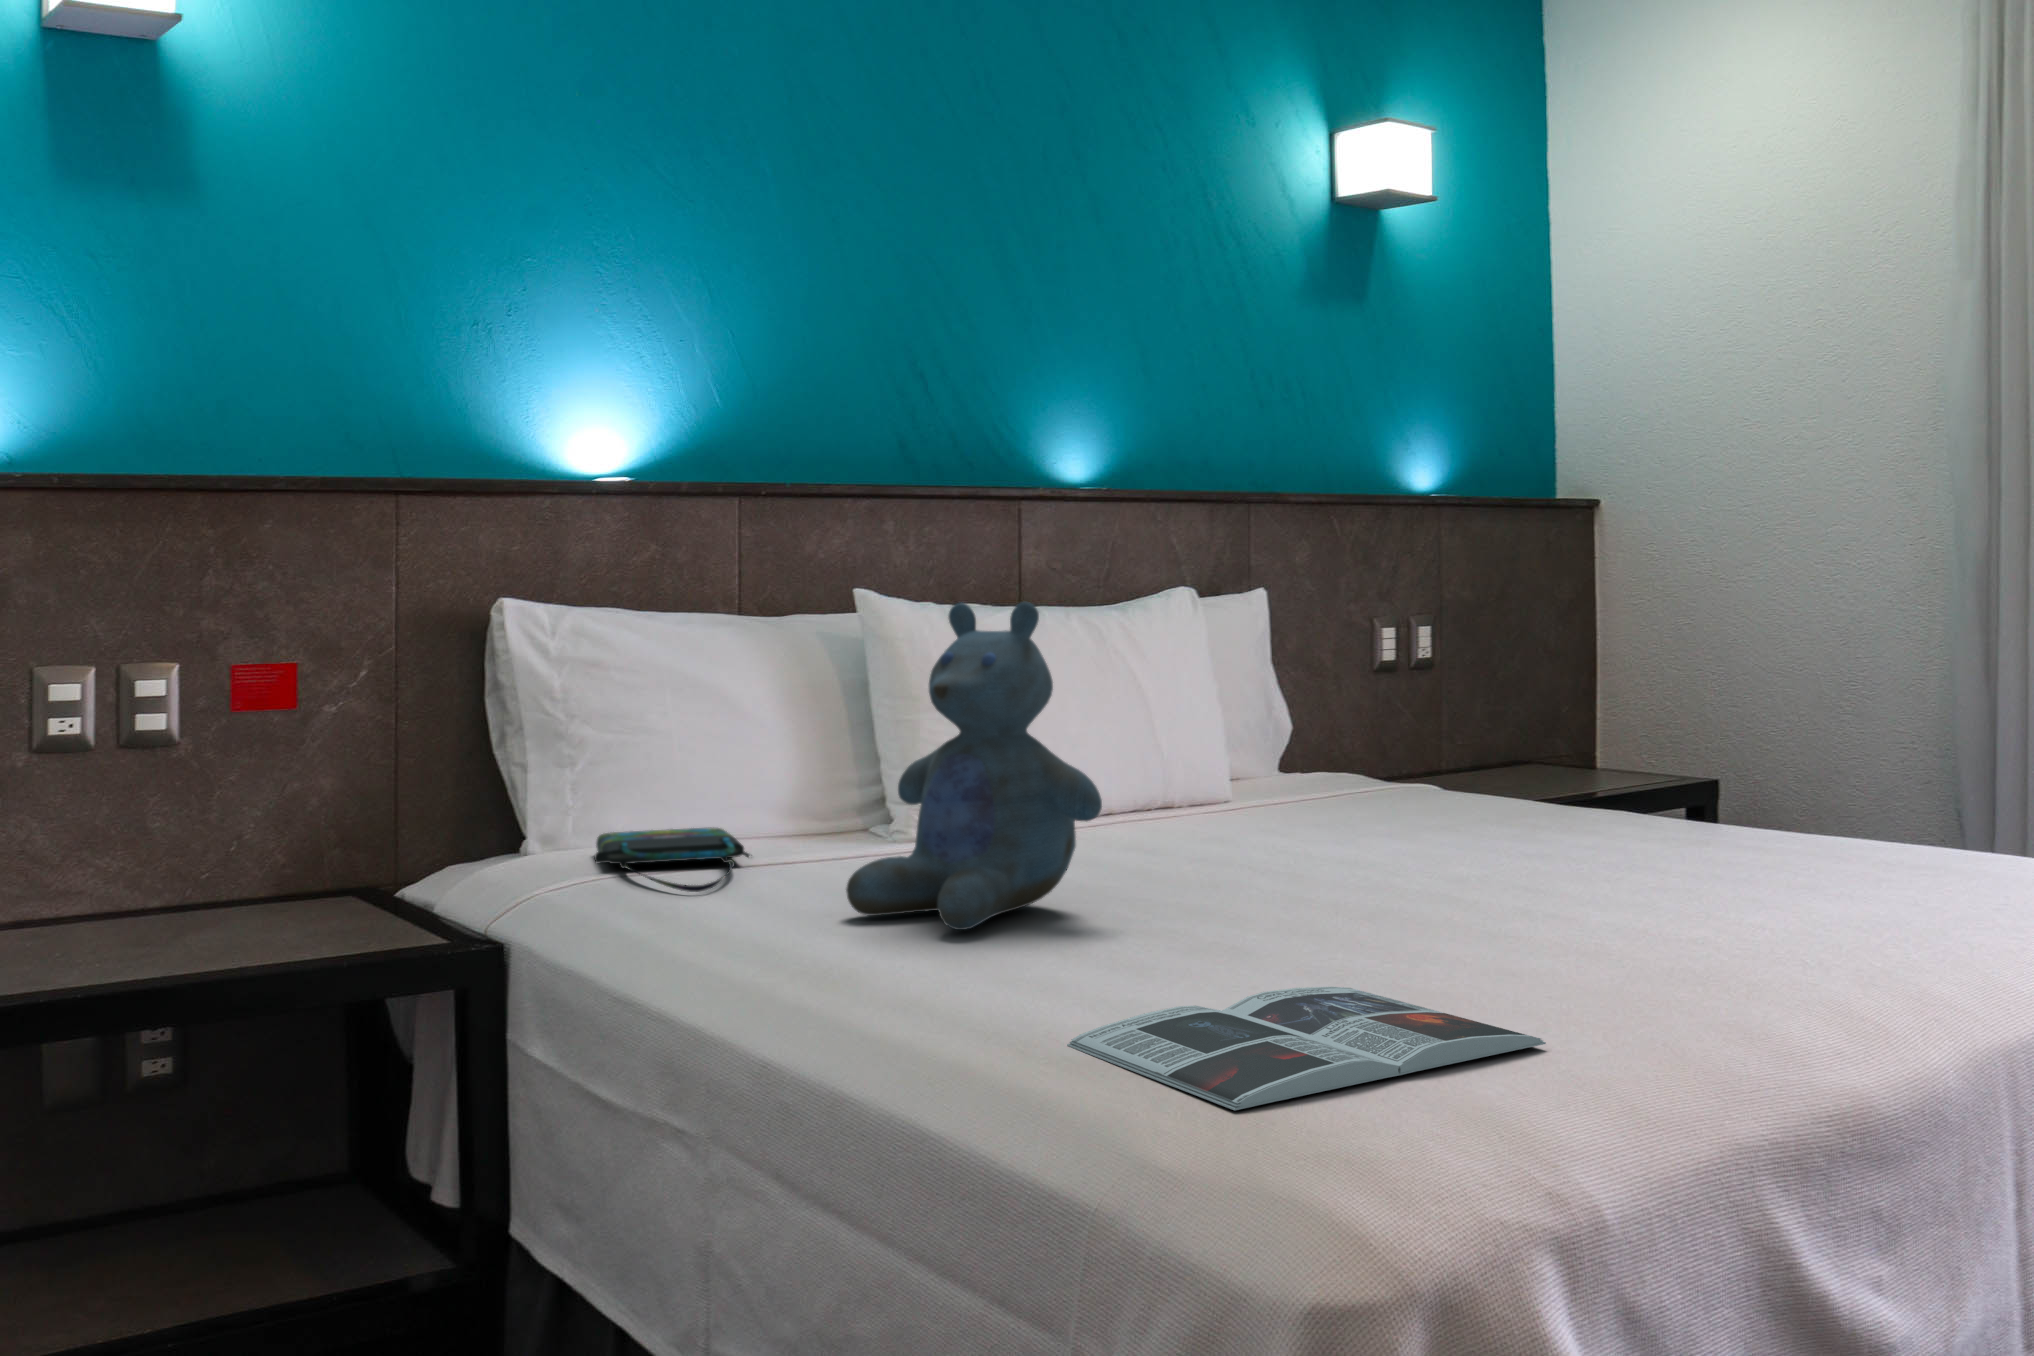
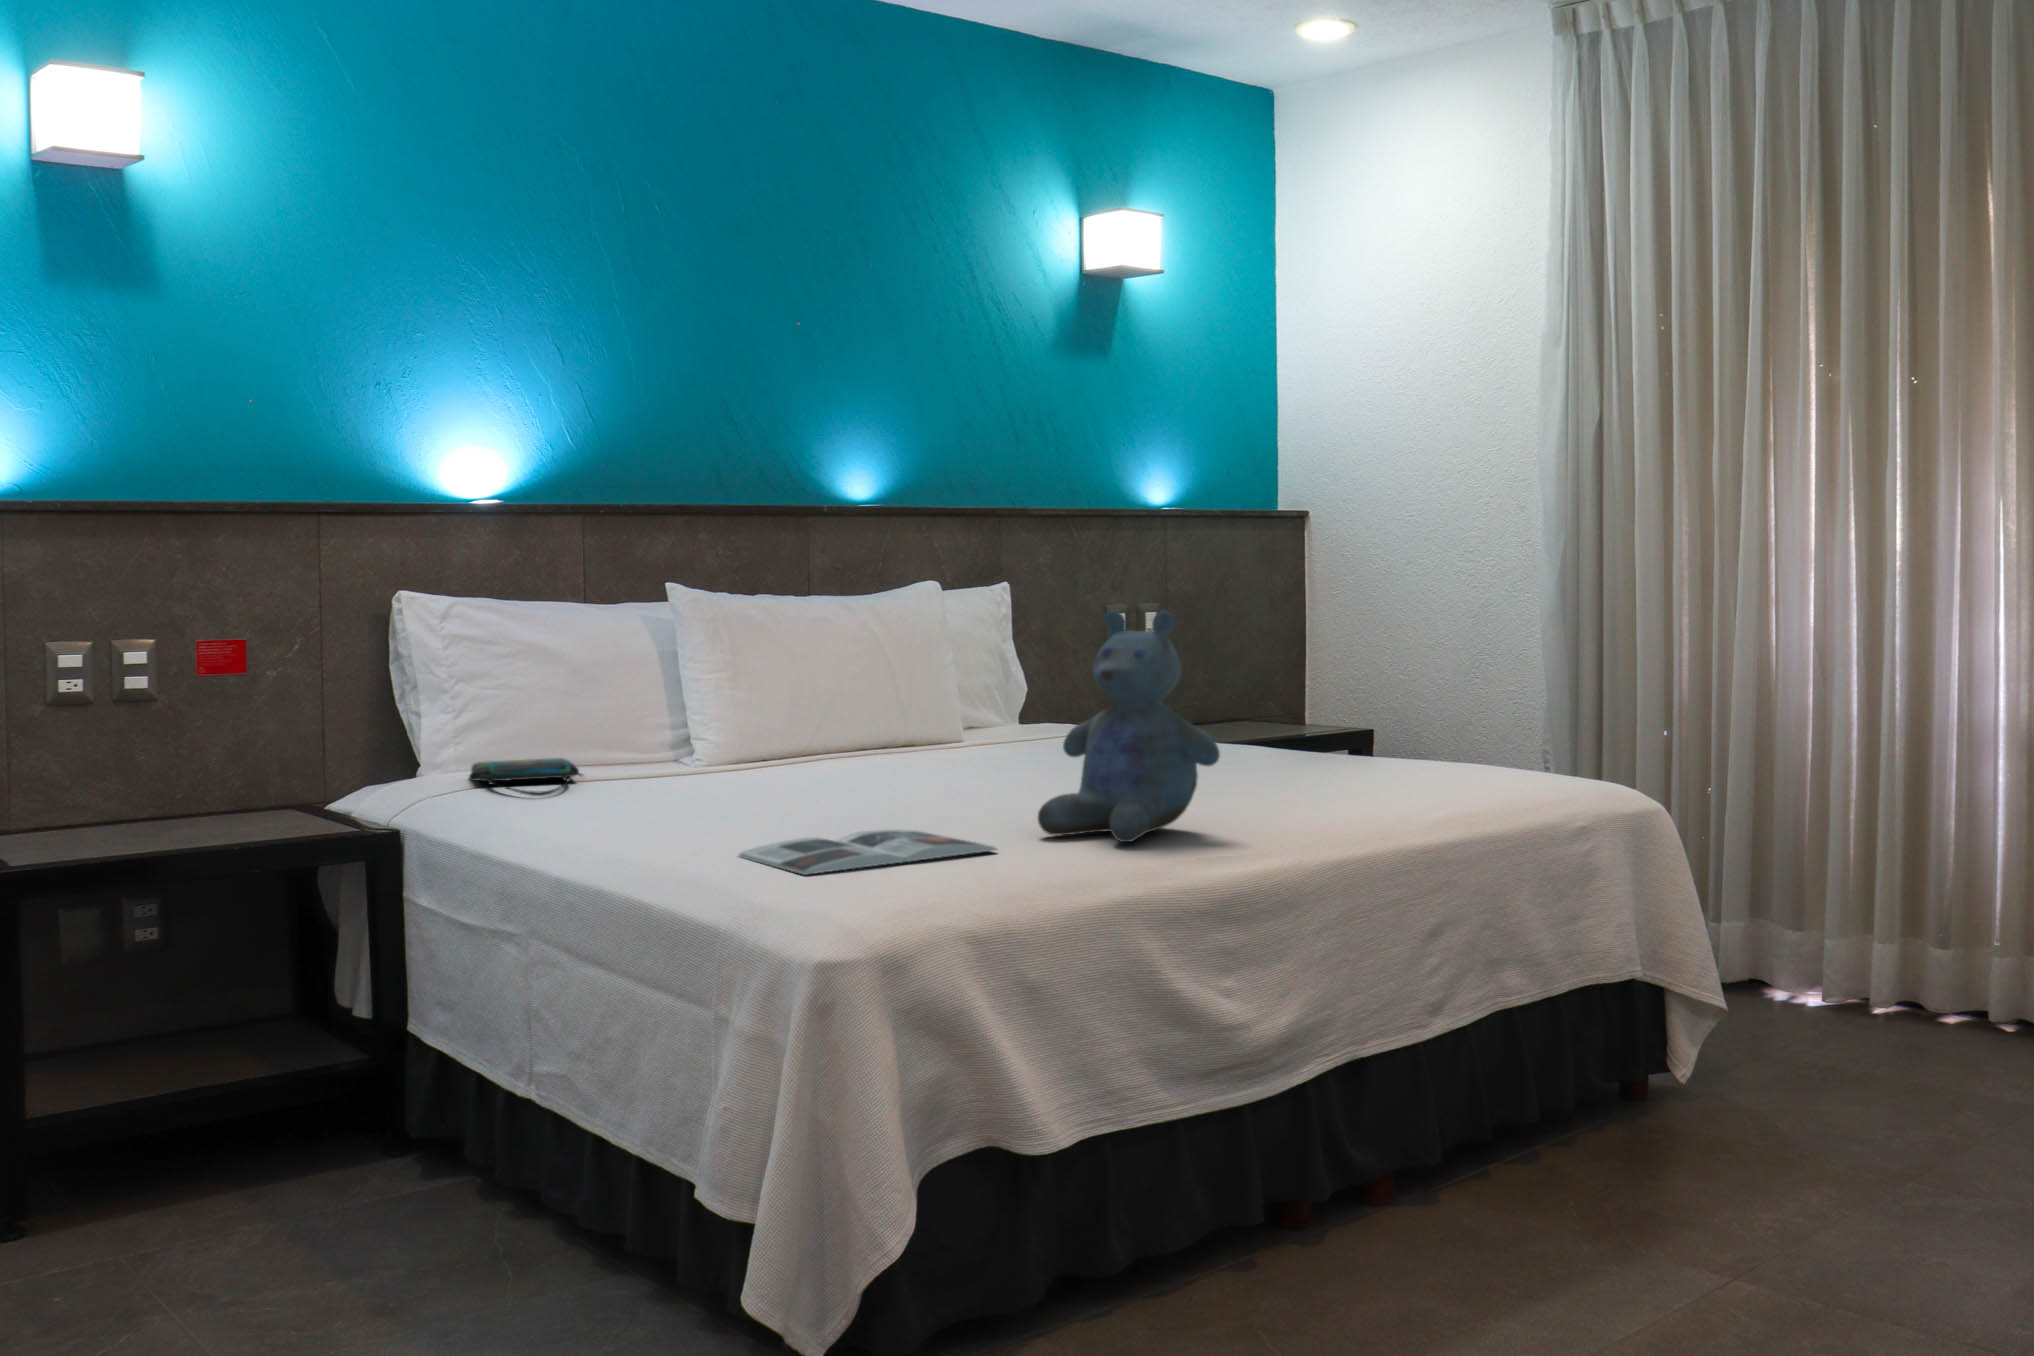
stuffed bear: present [846,602,1102,930] -> present [1038,610,1220,842]

